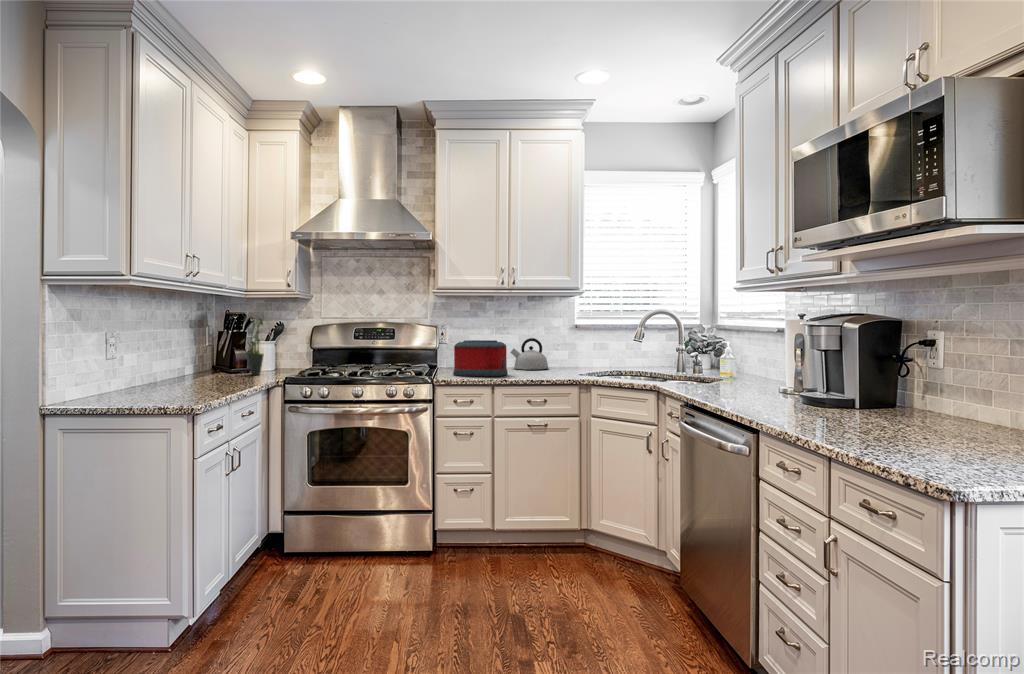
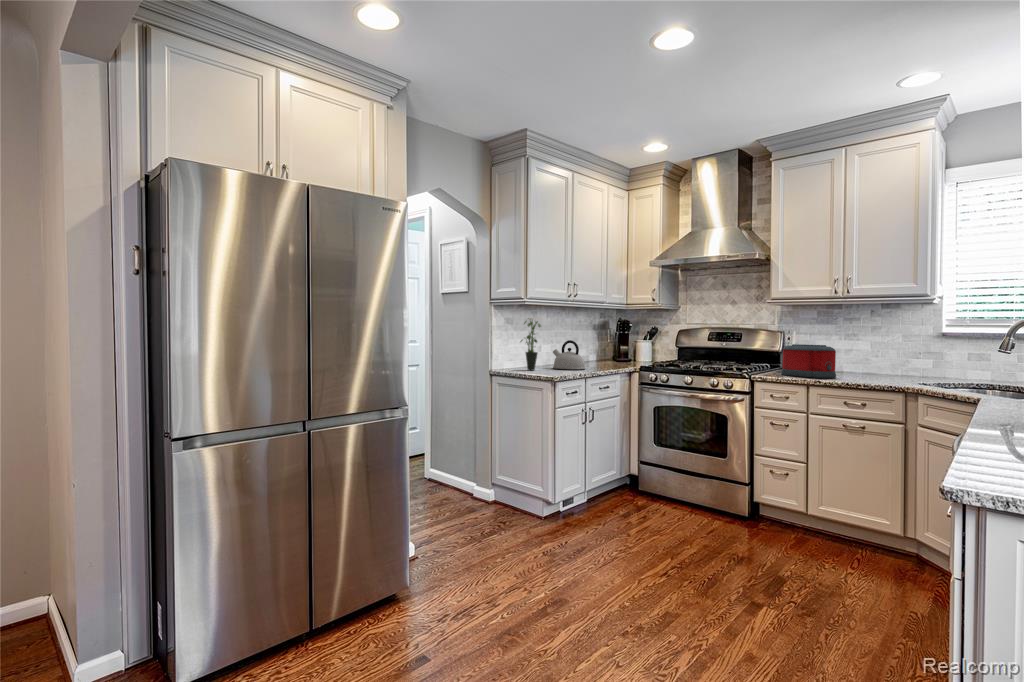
potted plant: present [241,317,264,375] -> present [520,321,541,370]
kettle: present [510,338,548,370] -> present [553,340,585,369]

